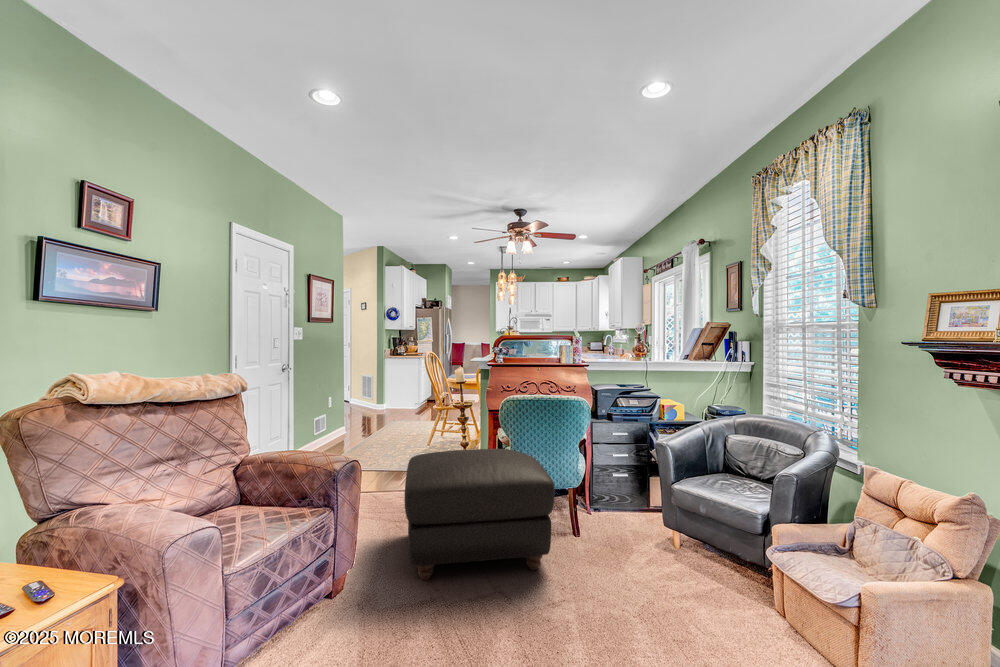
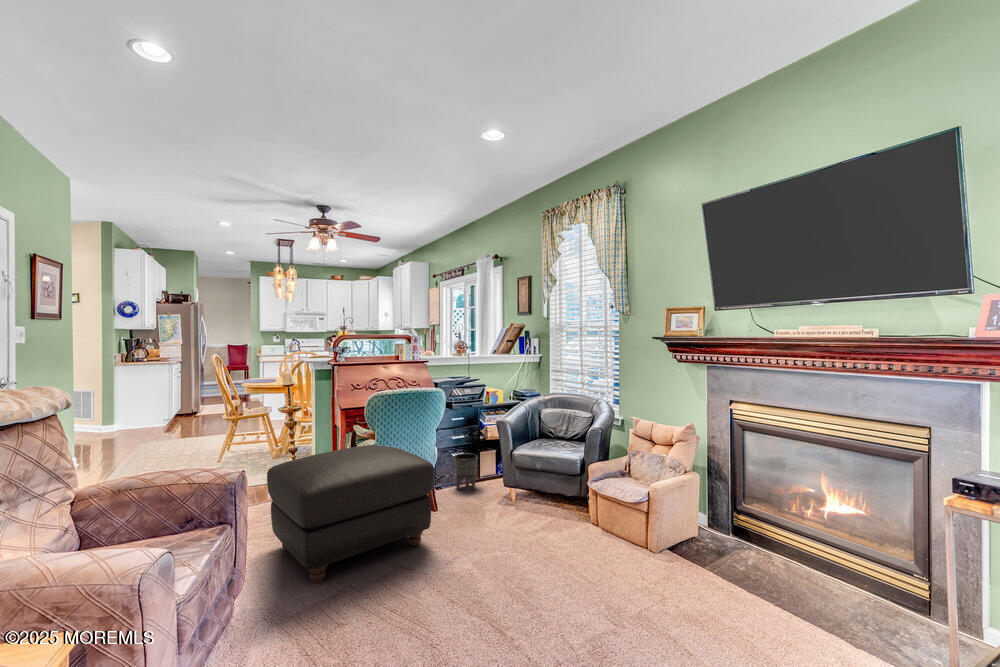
planter: none [616,474,645,520] -> present [454,453,478,490]

